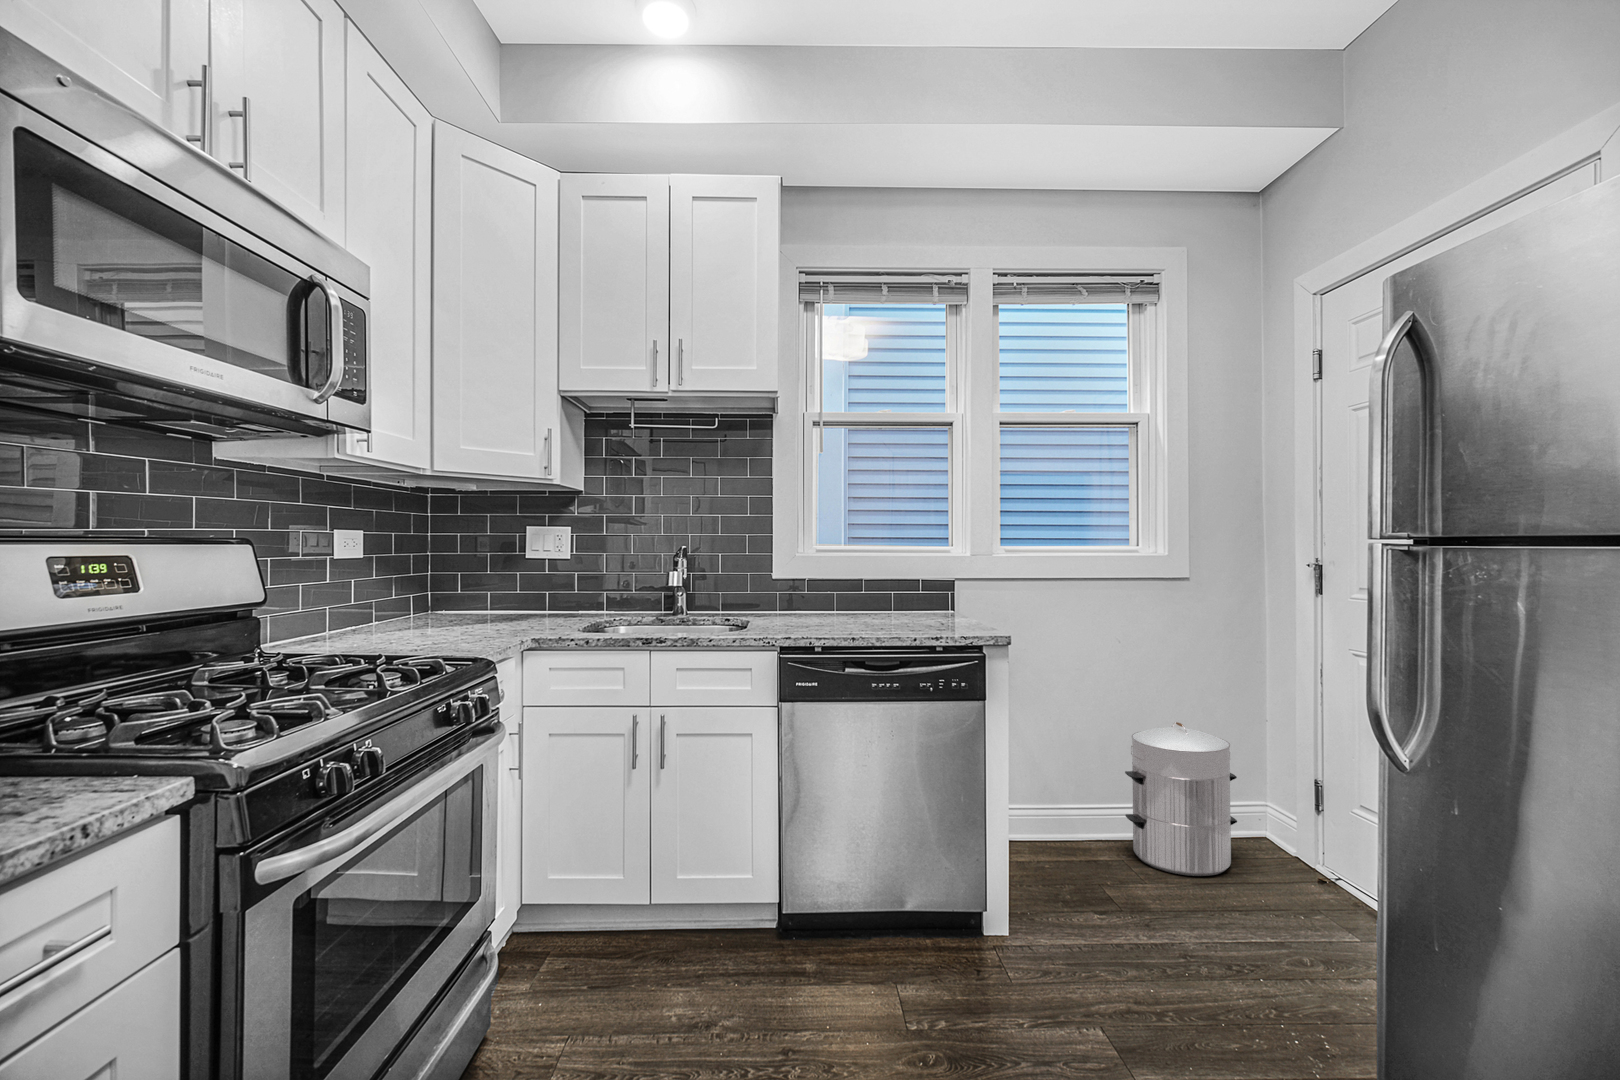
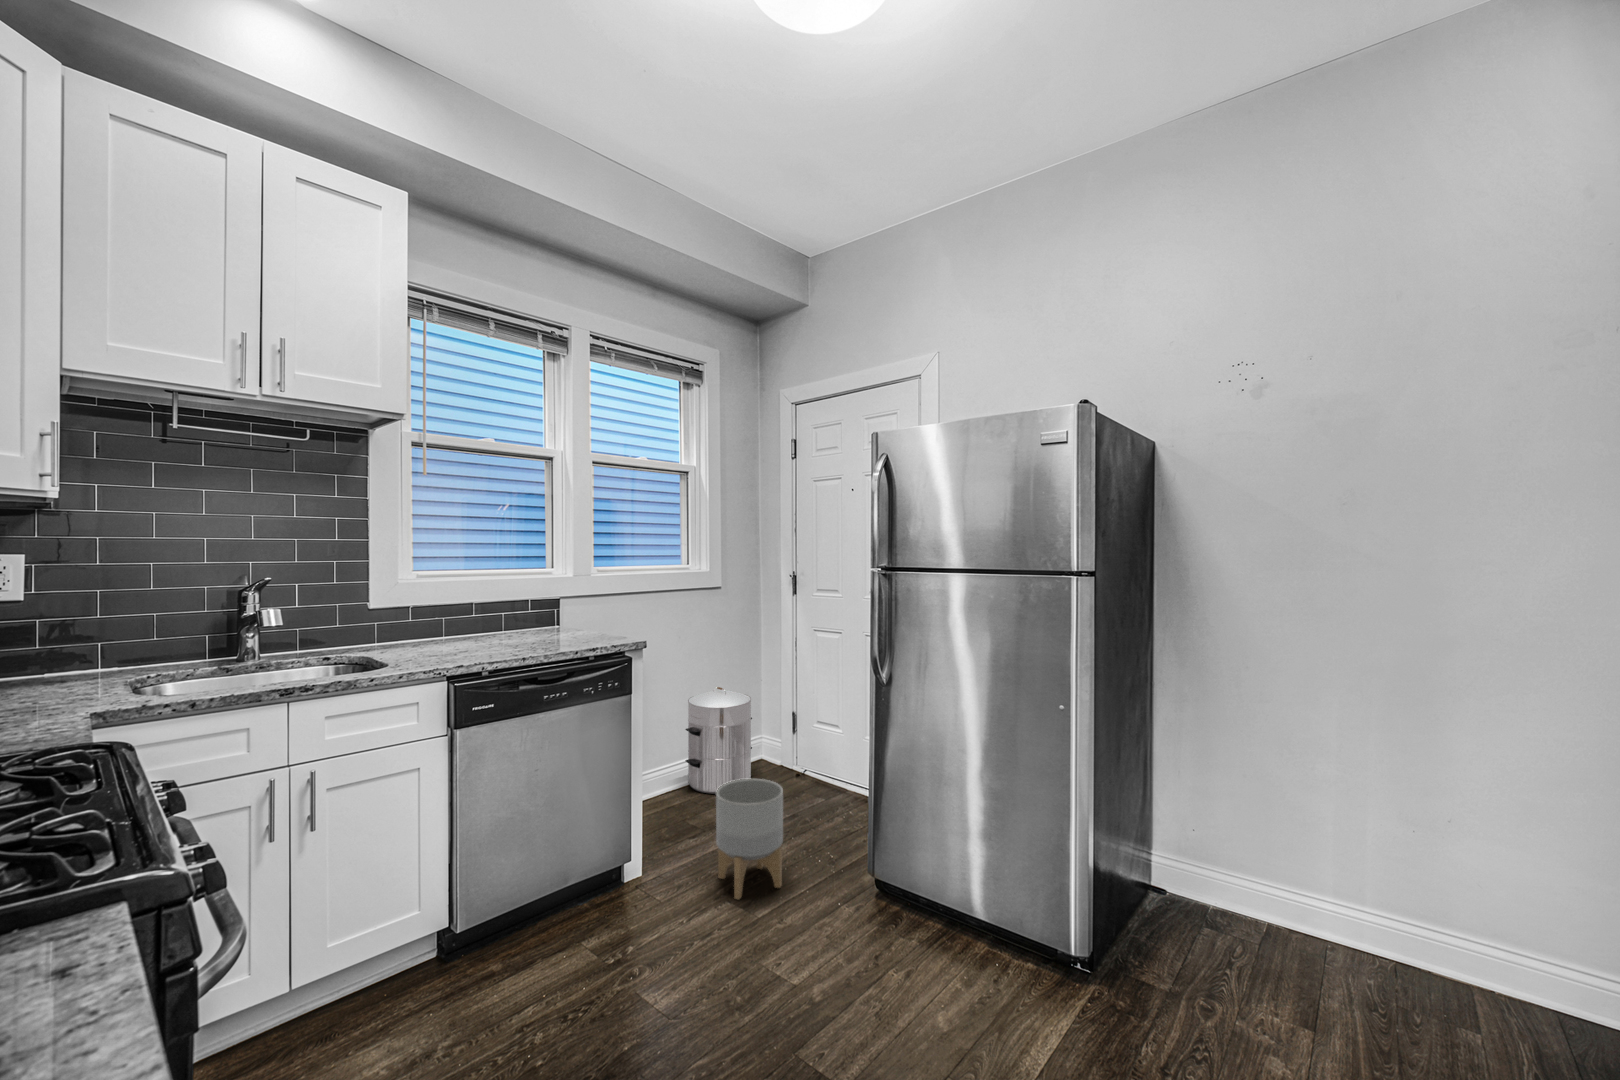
planter: none [1090,845,1196,1024] -> present [716,779,783,899]

